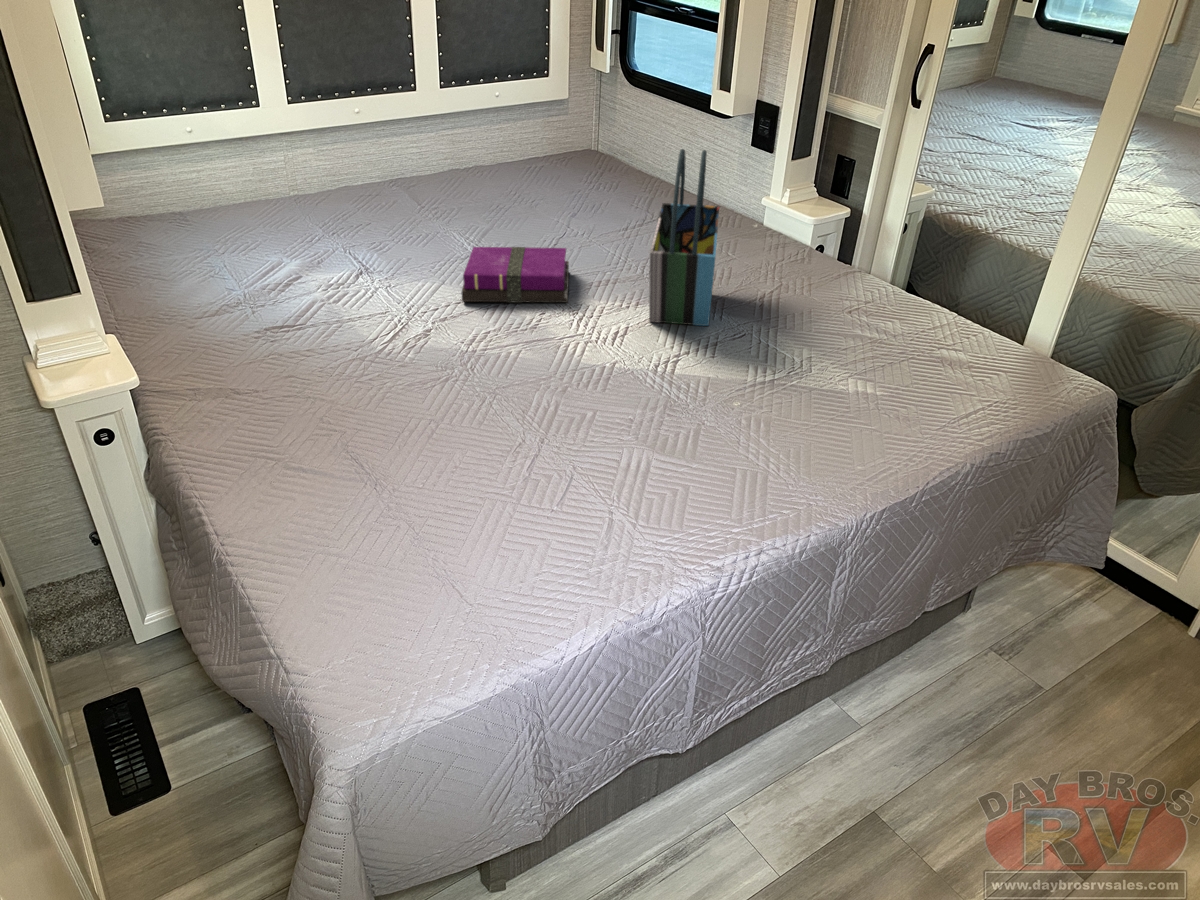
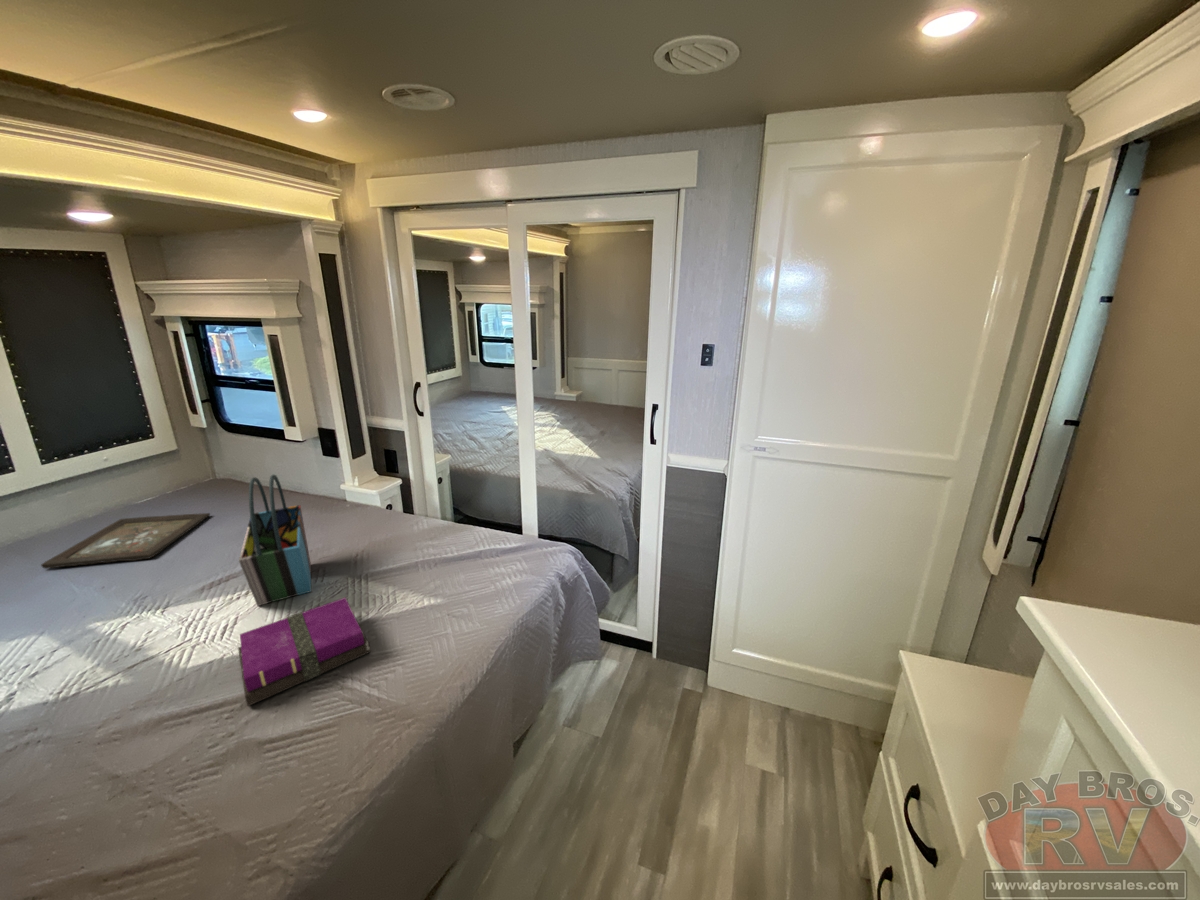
tray: none [459,183,605,236] -> present [41,513,210,569]
notebook: present [462,247,569,303] -> present [238,598,370,706]

